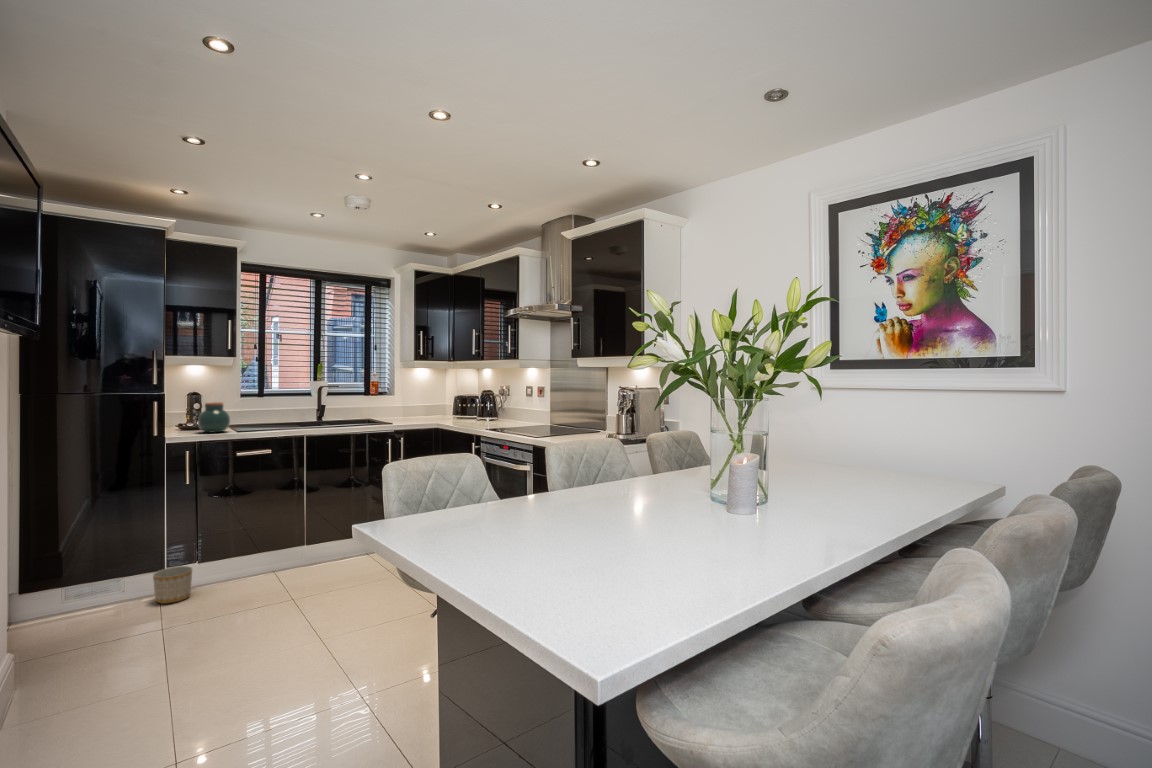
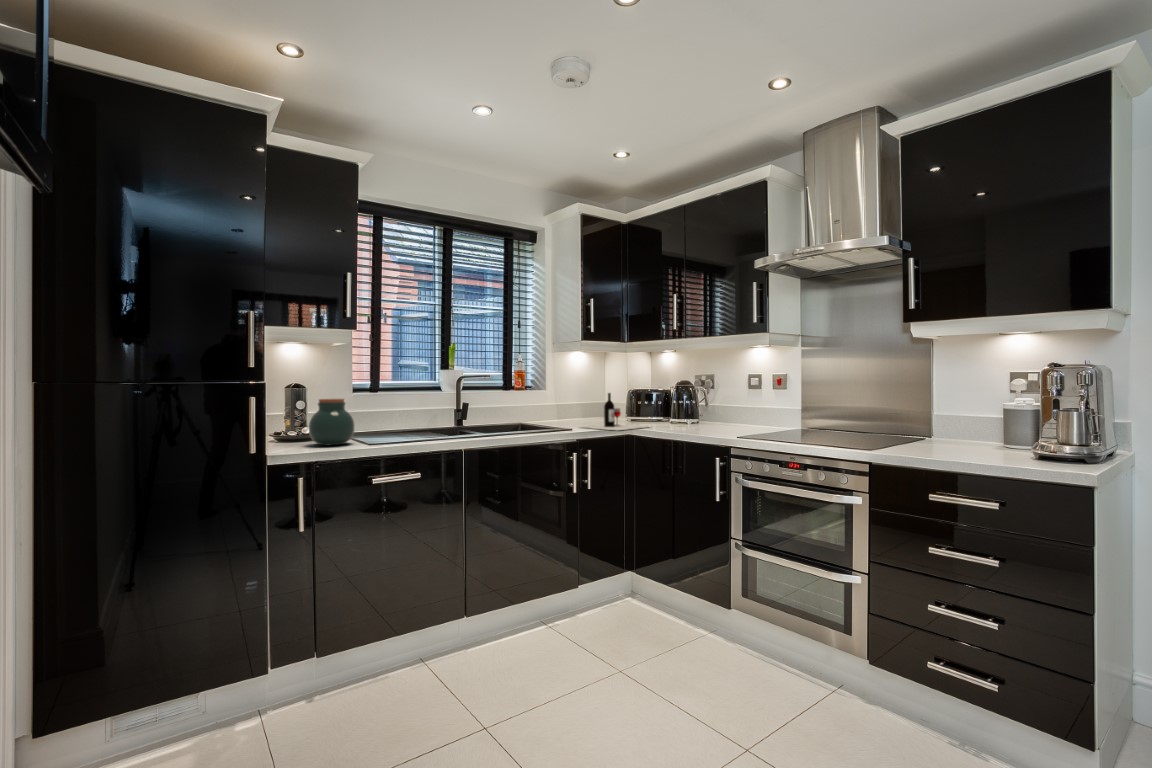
wine bottle: none [403,399,455,425] -> present [584,393,645,430]
planter: present [153,566,192,604] -> none [254,666,314,737]

